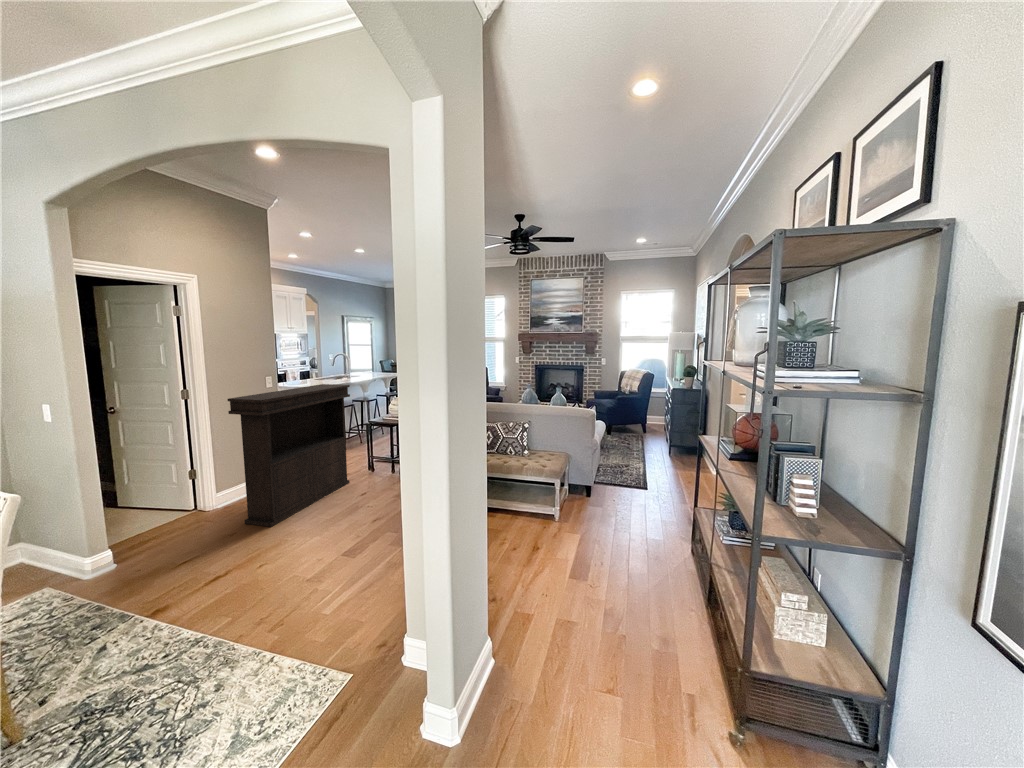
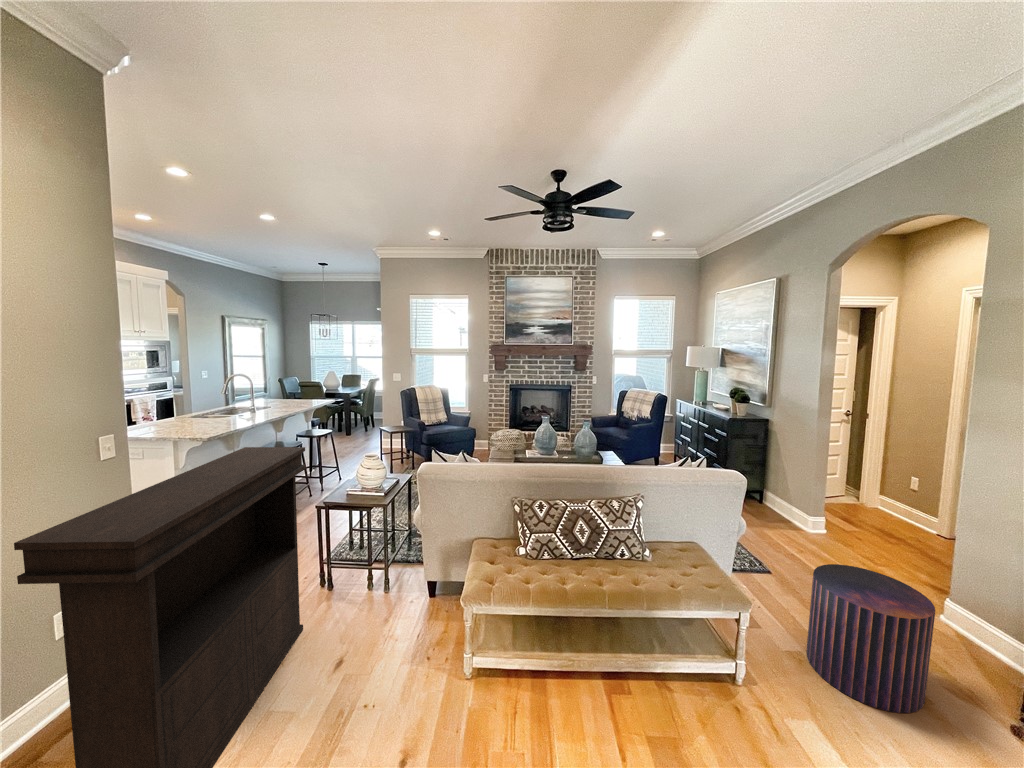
pouf: none [611,467,674,546] -> present [806,564,935,713]

